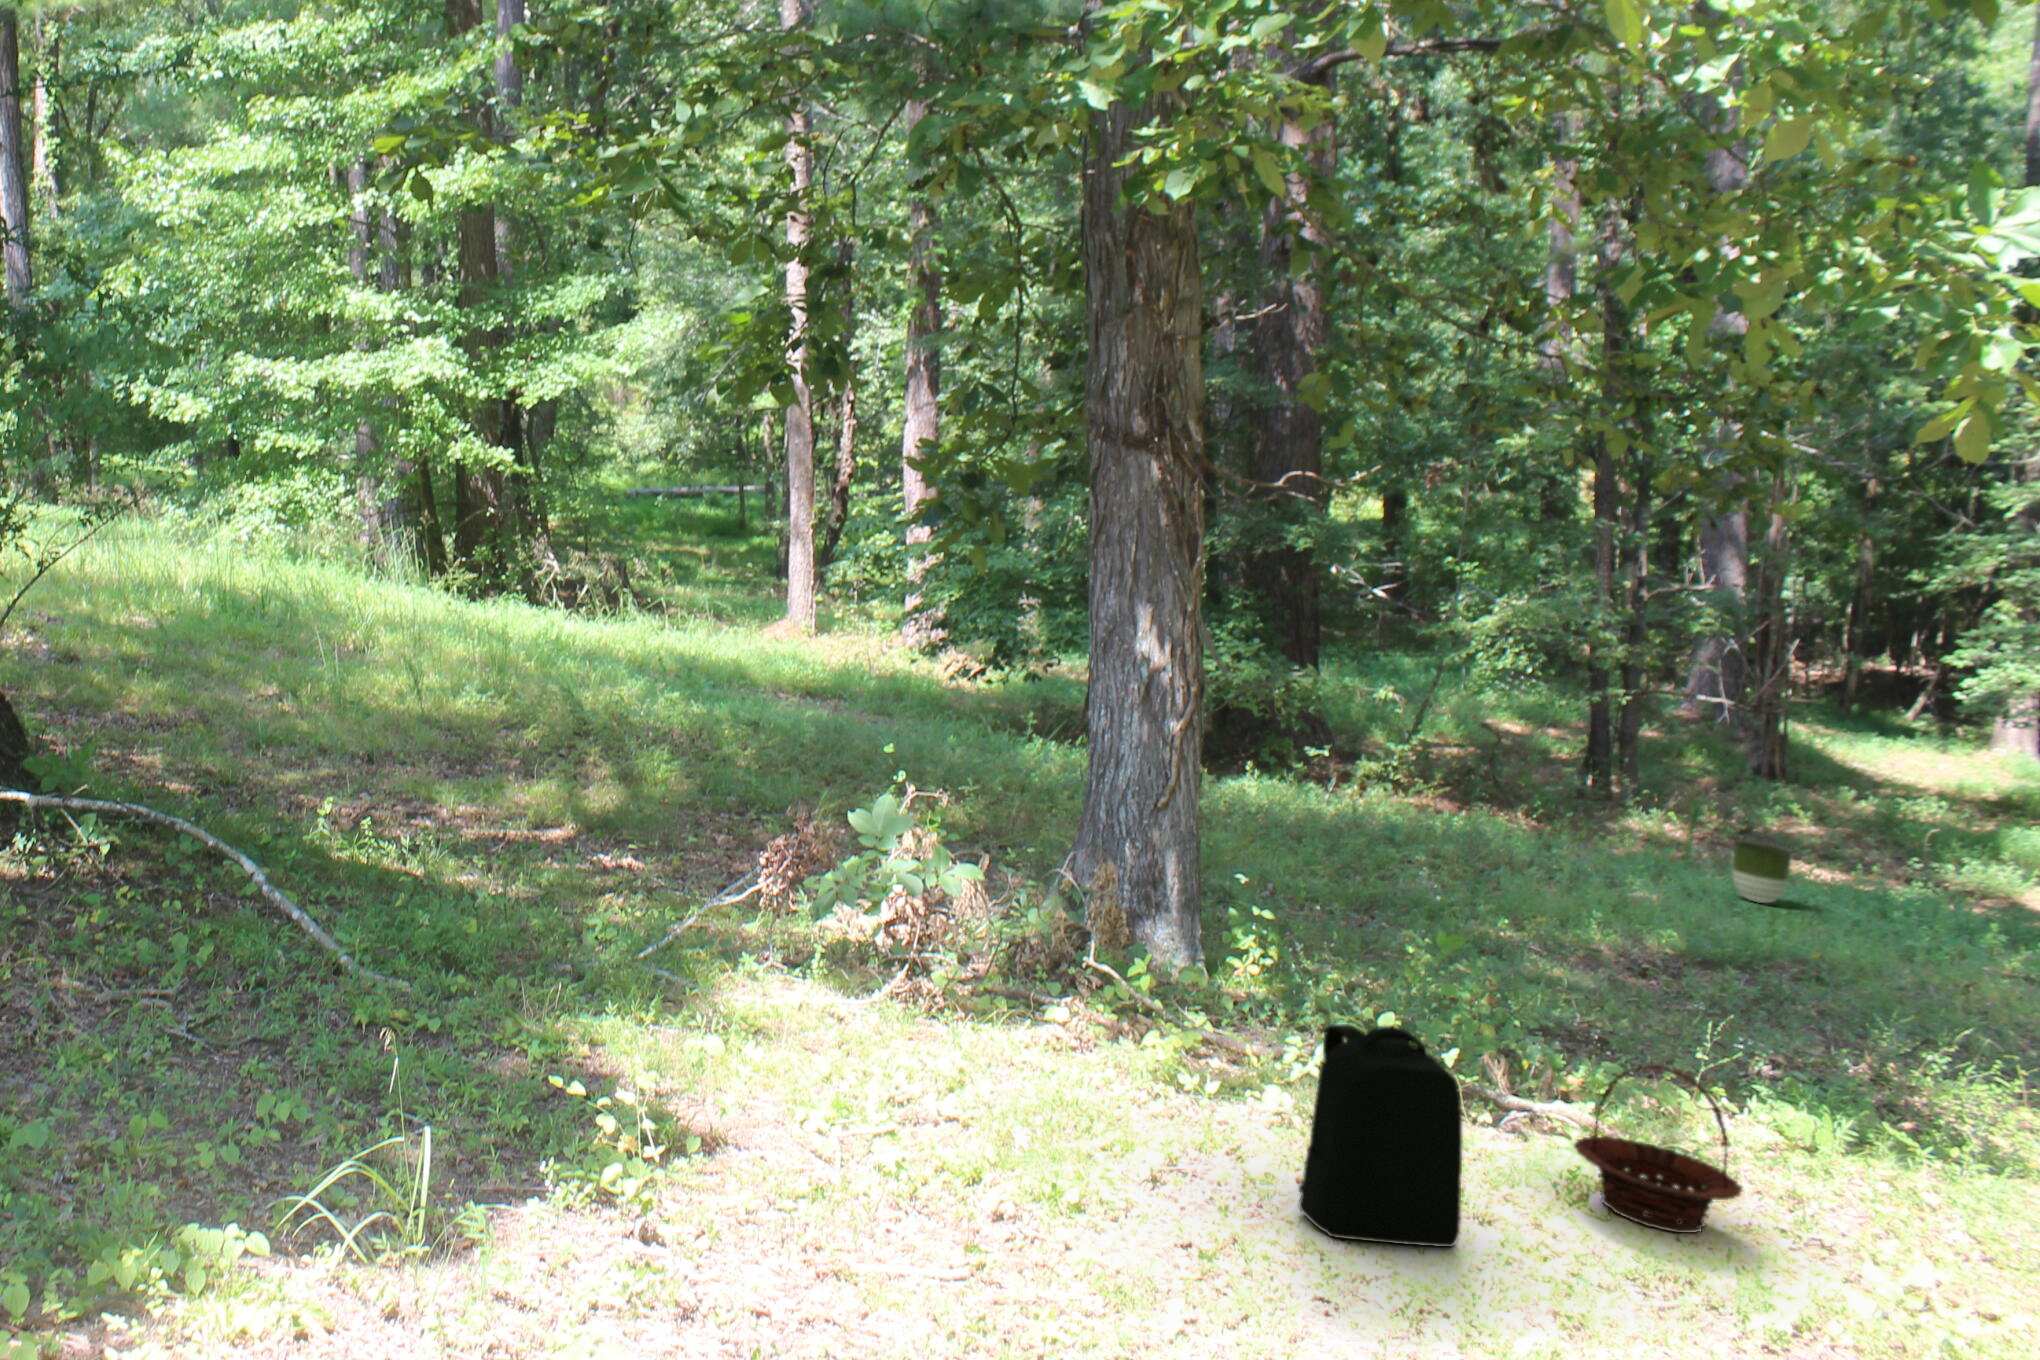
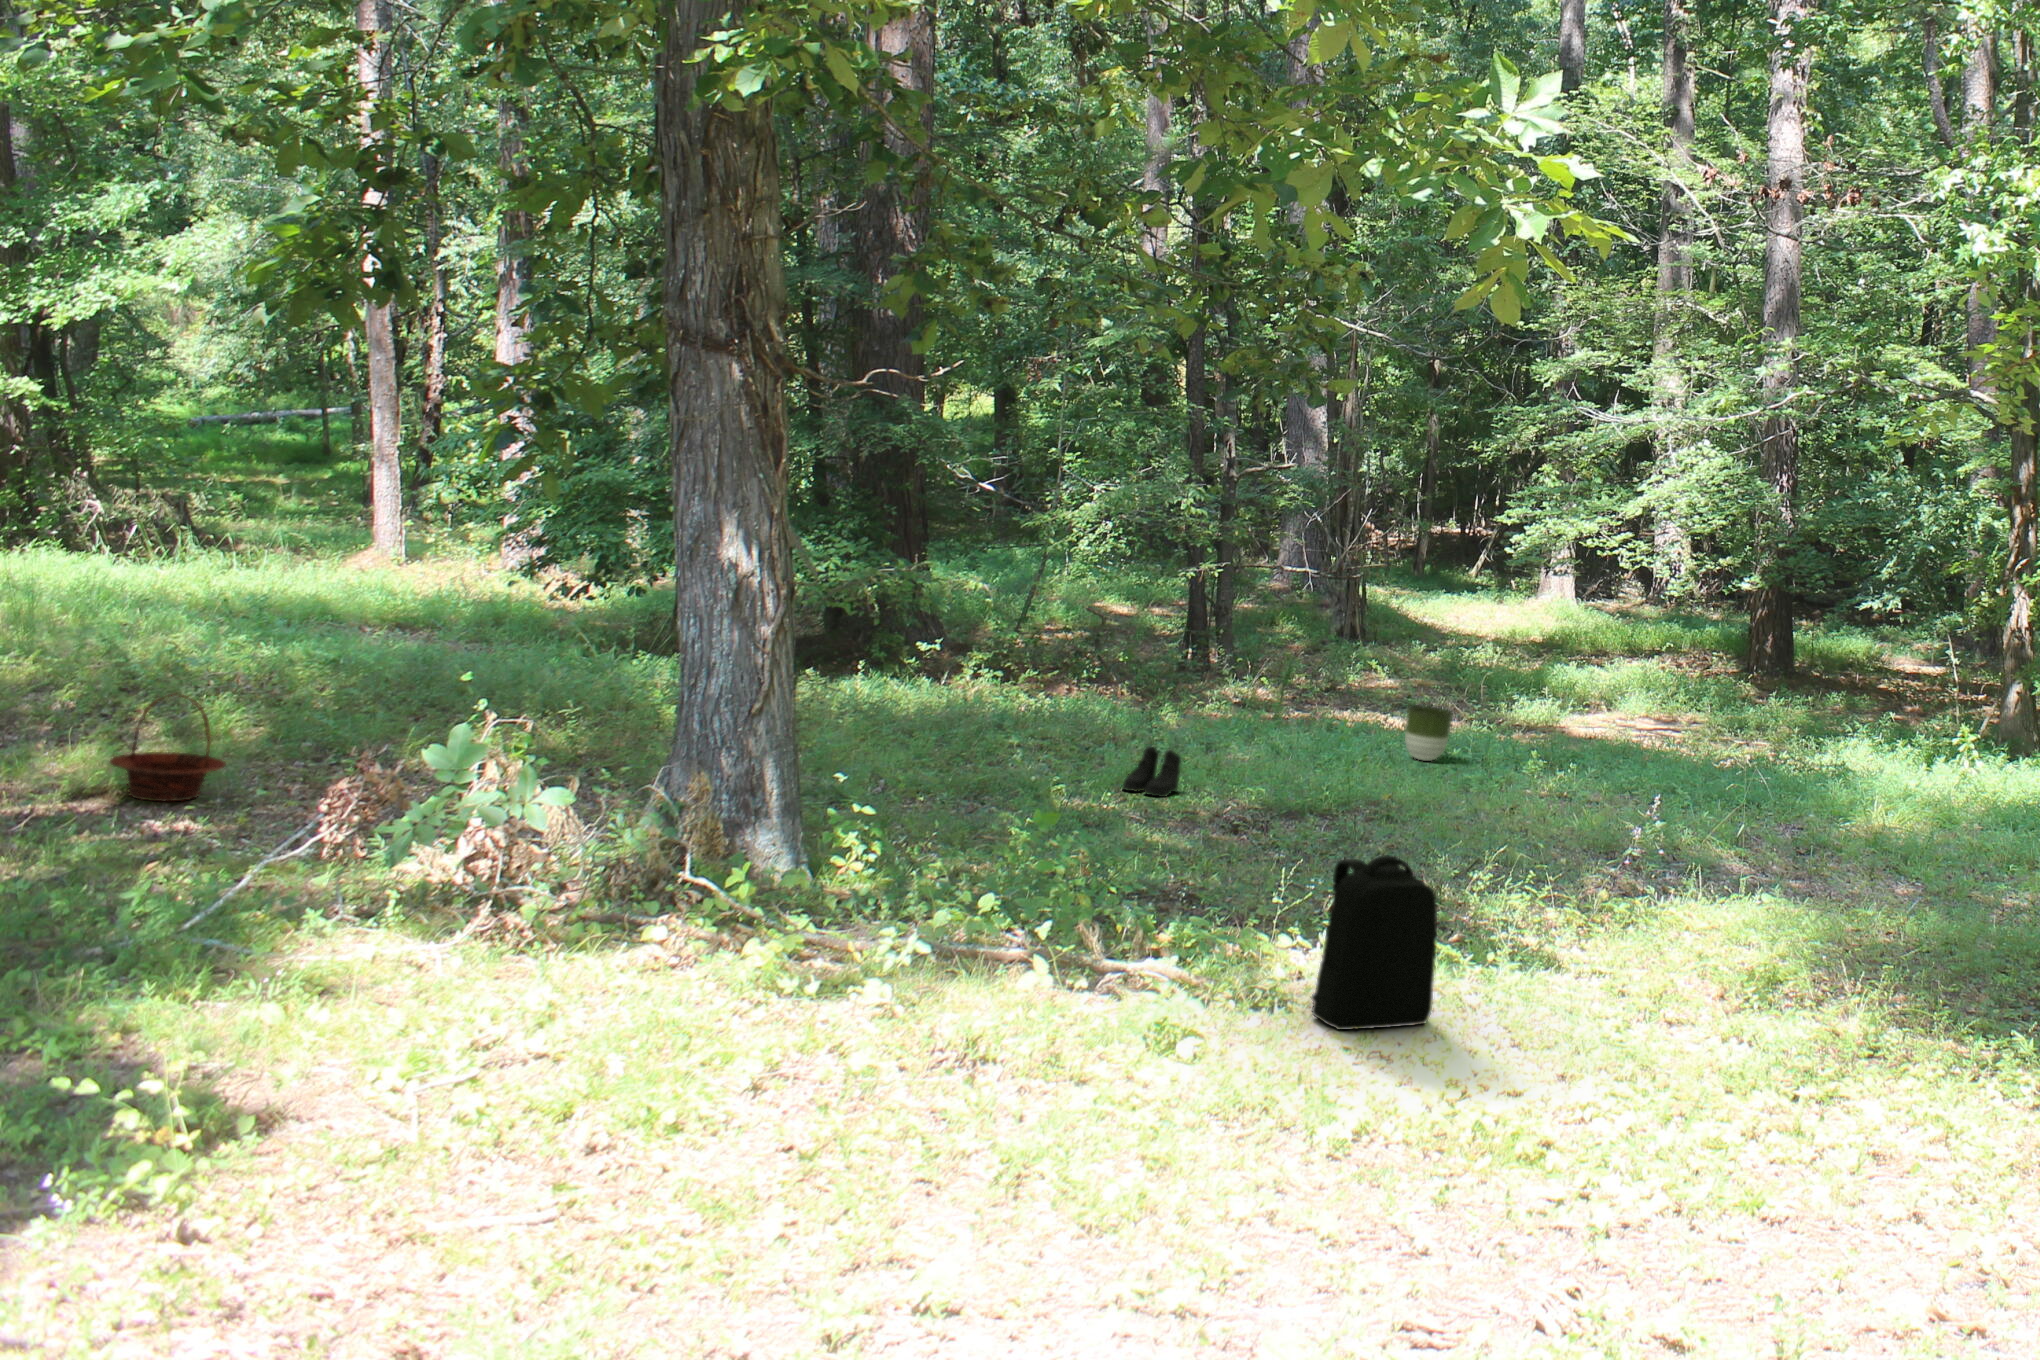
boots: none [1438,865,1500,919] -> present [1122,746,1181,797]
backpack: present [1299,1024,1463,1247] -> present [1311,855,1437,1030]
basket: present [1574,1065,1742,1233] -> present [110,695,226,801]

